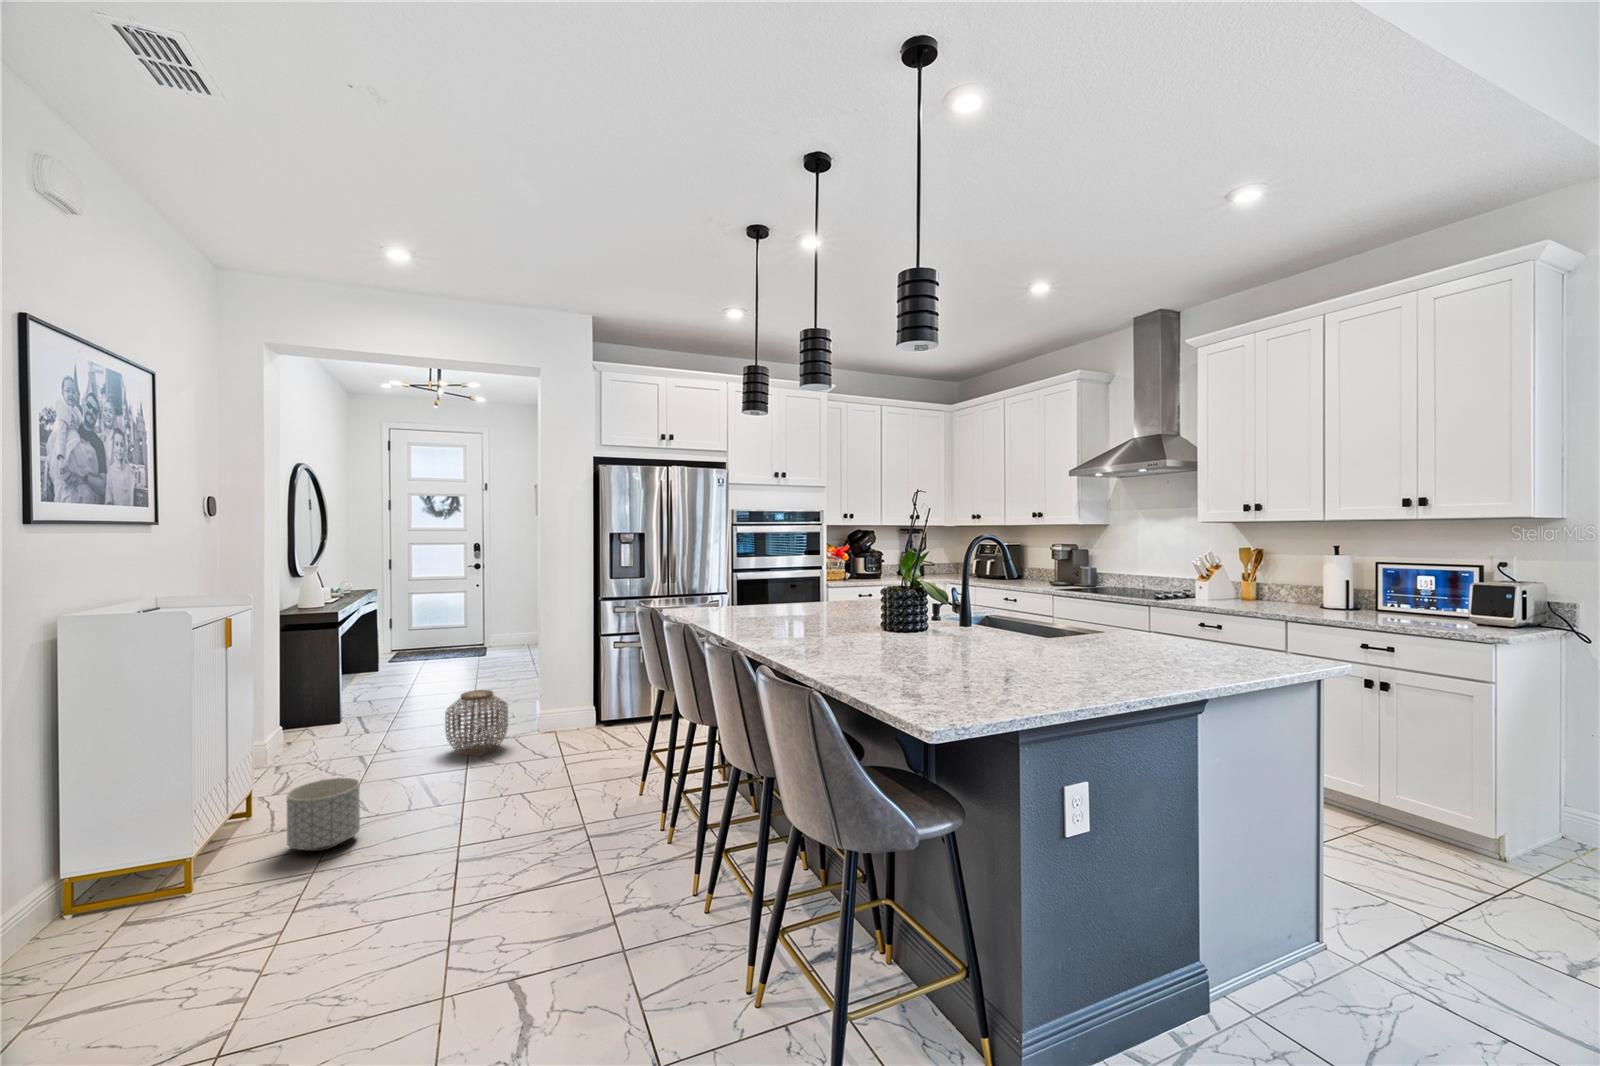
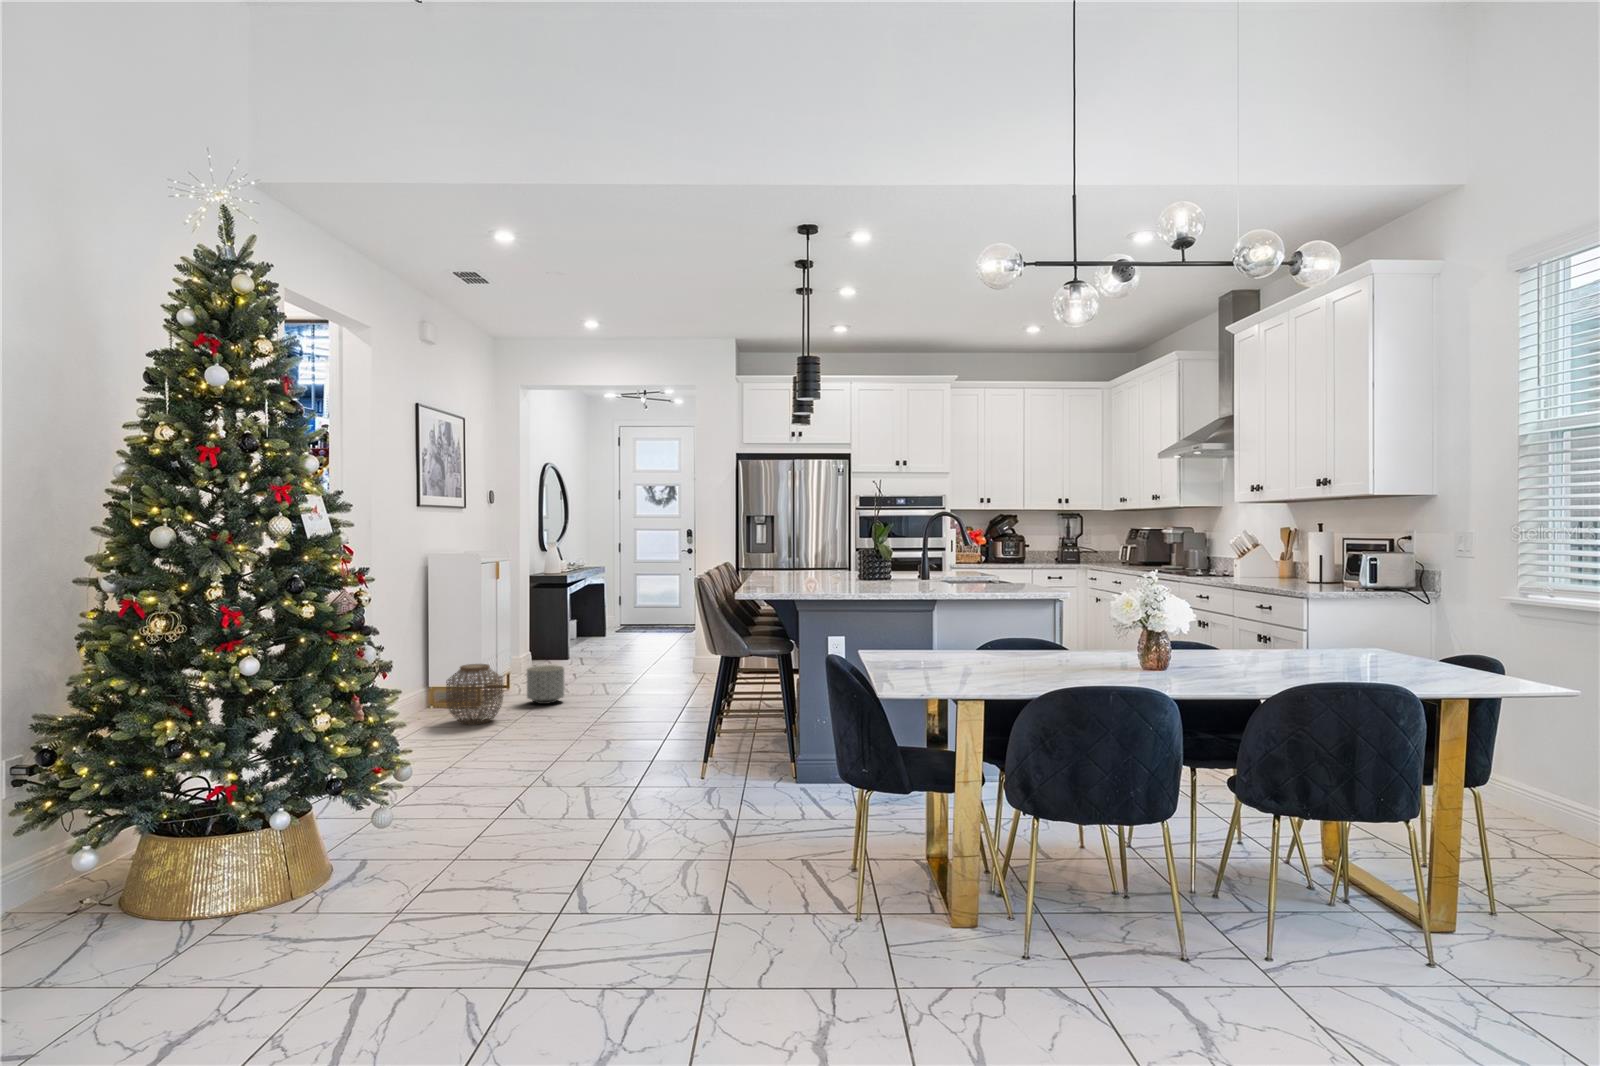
woven basket: present [445,690,508,757] -> present [446,664,503,725]

